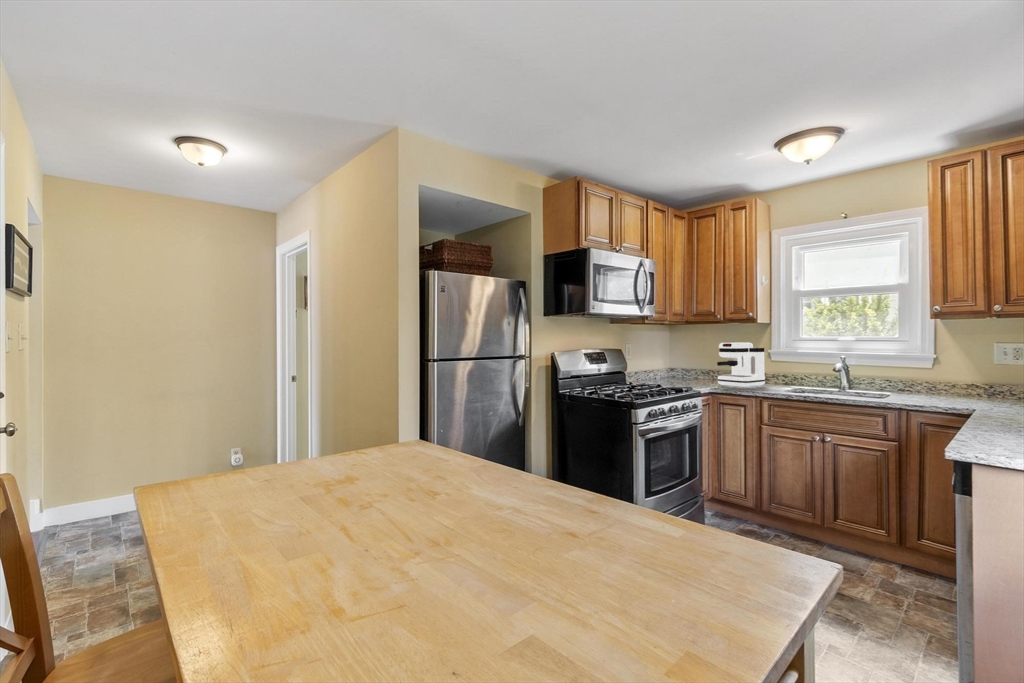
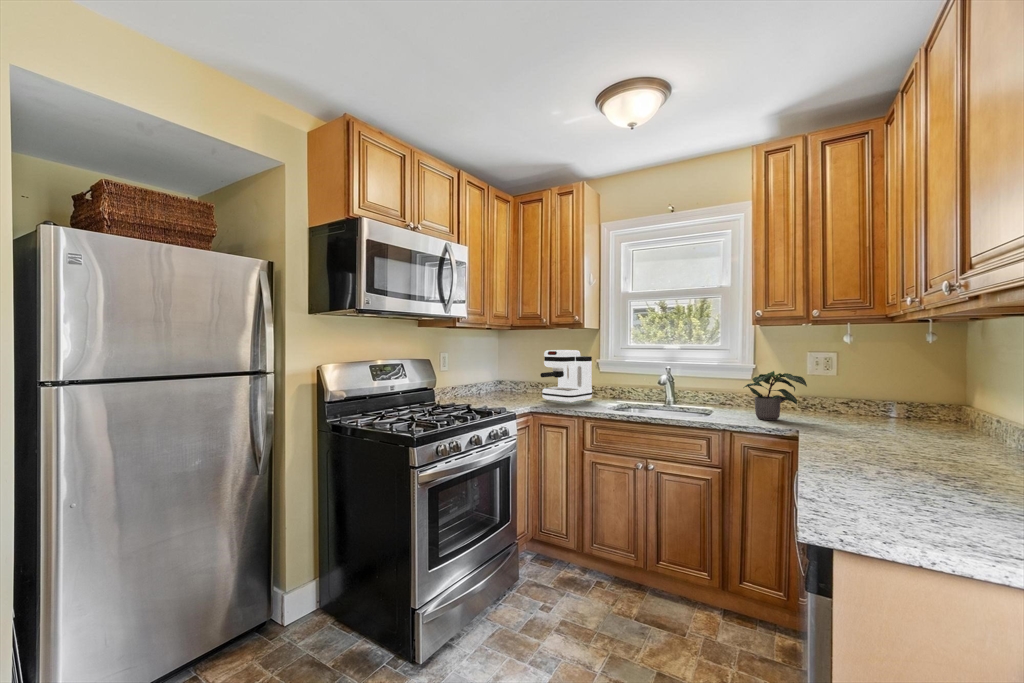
potted plant: none [920,358,988,402] -> present [745,371,807,420]

